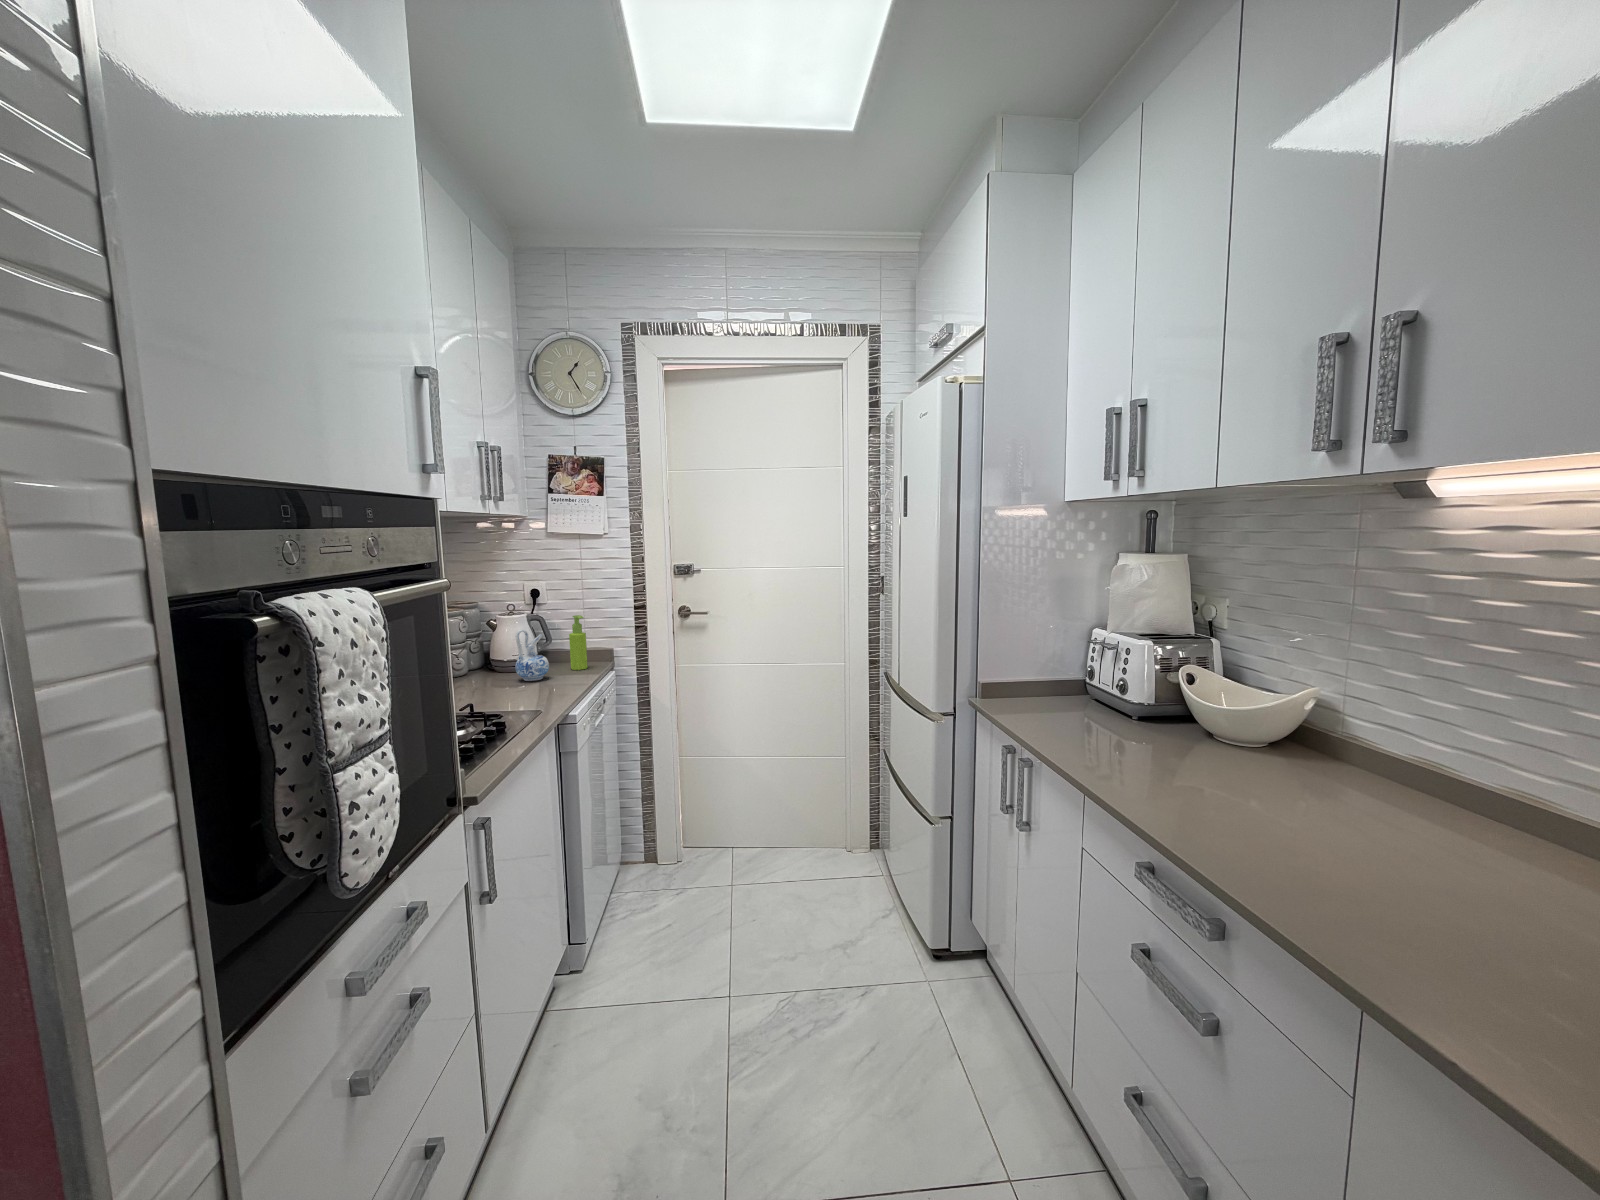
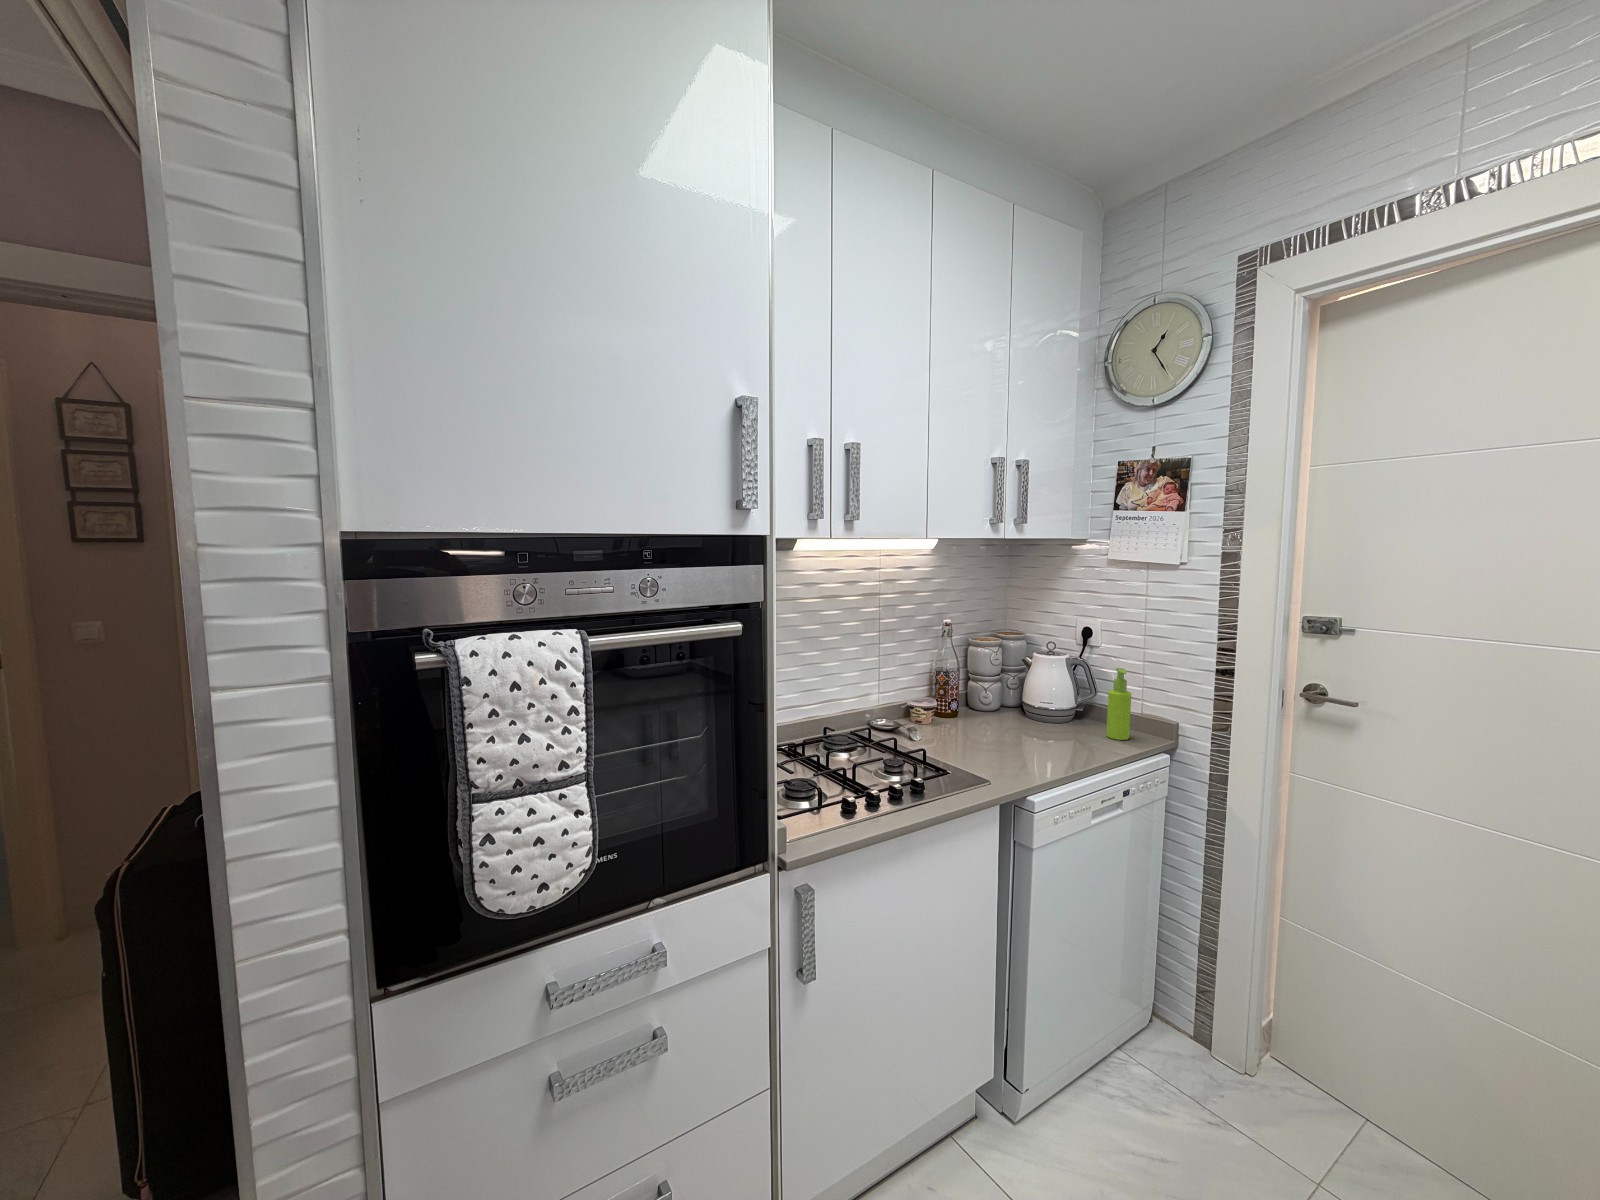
ceramic pitcher: present [515,629,549,681] -> none [1027,674,1067,739]

